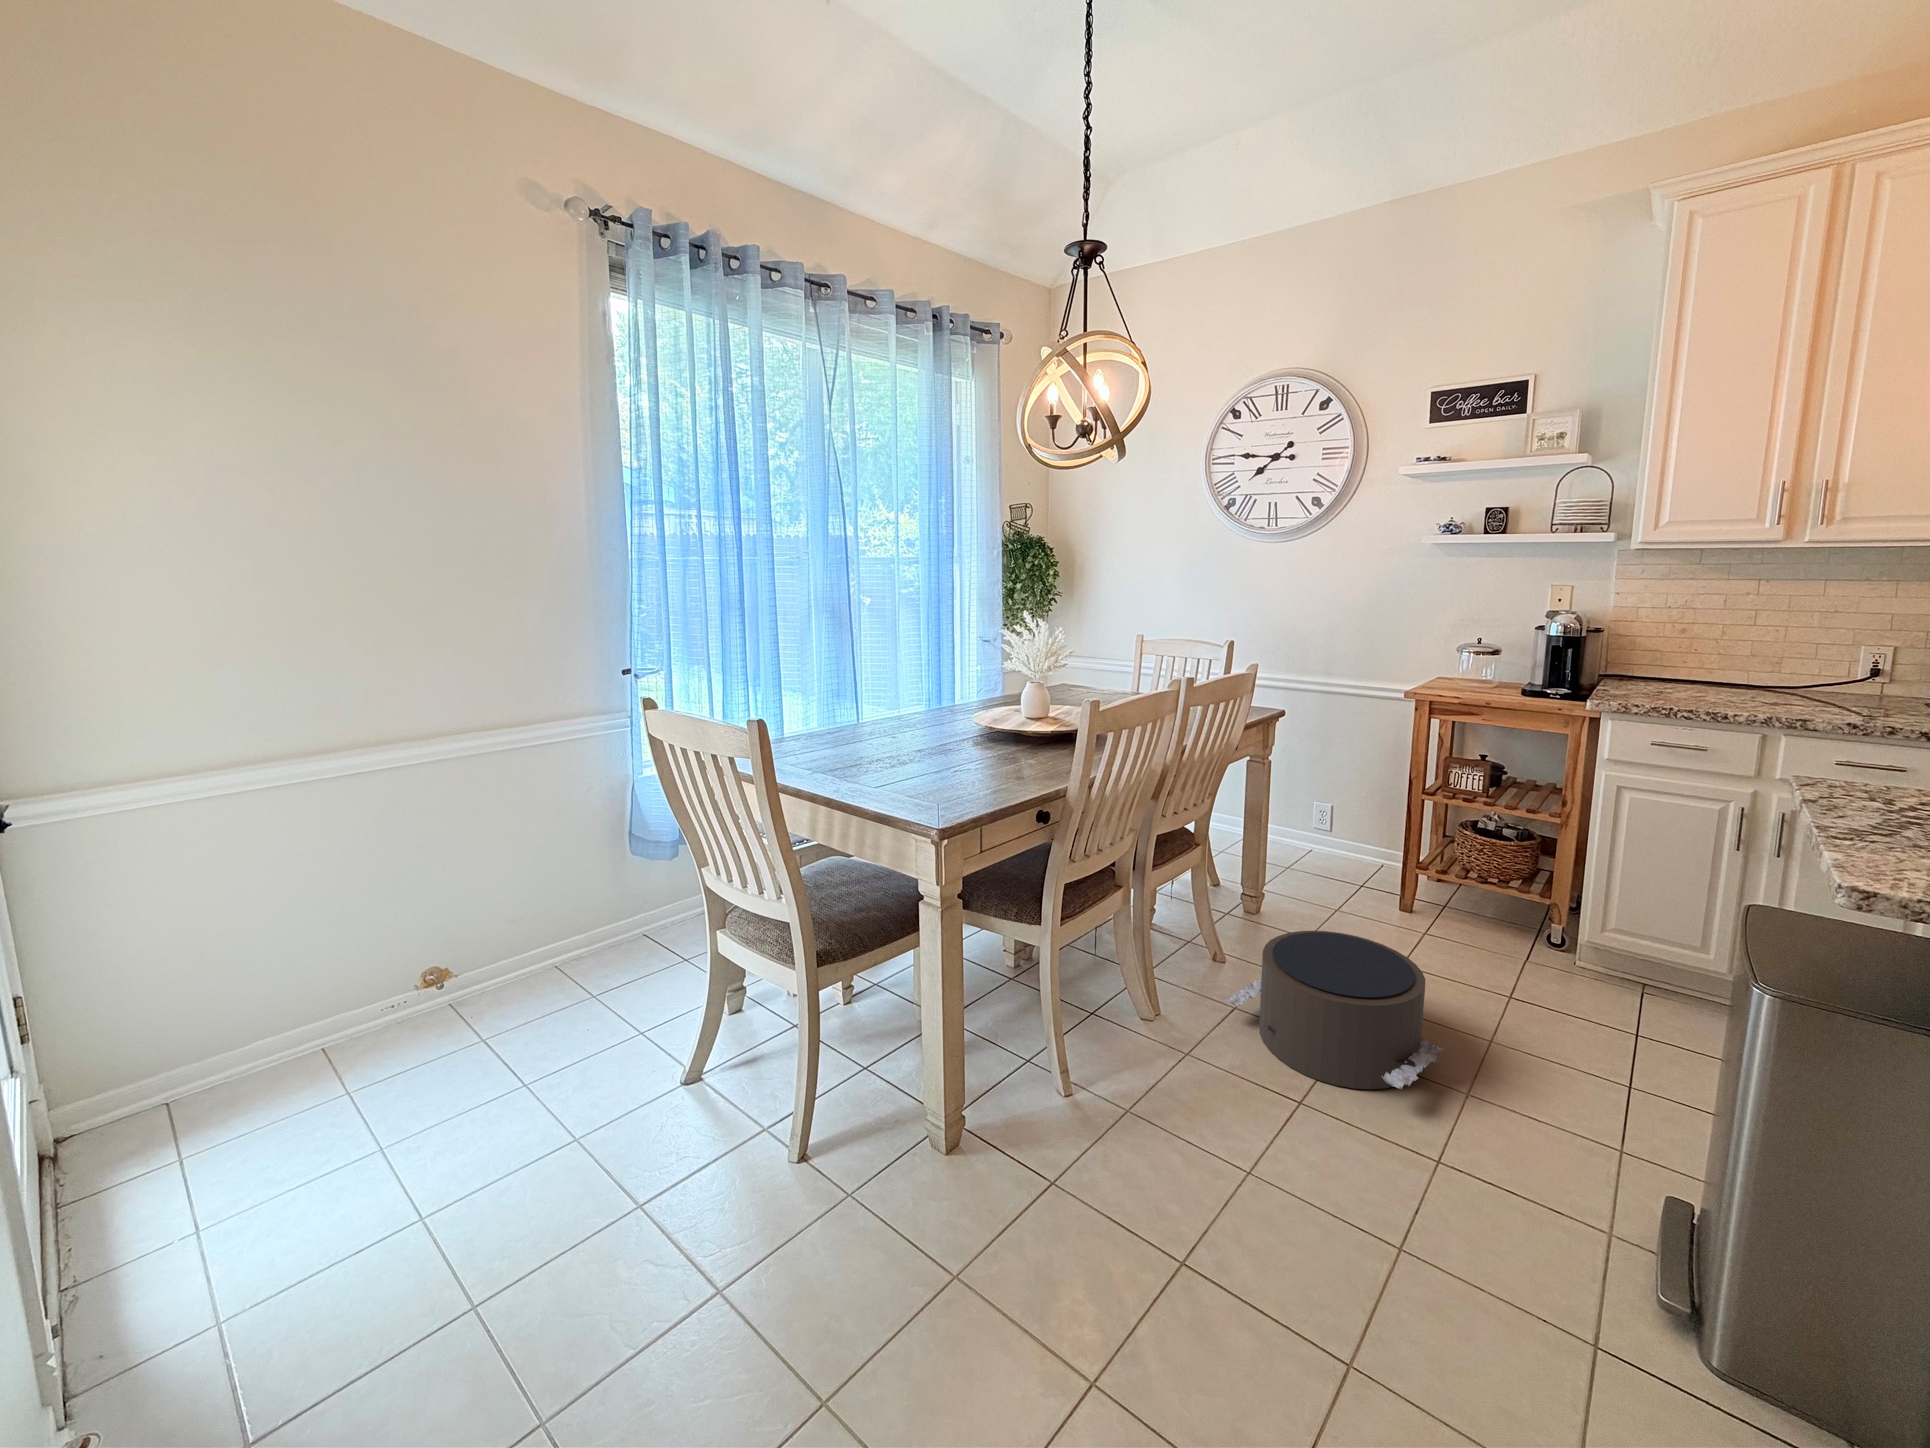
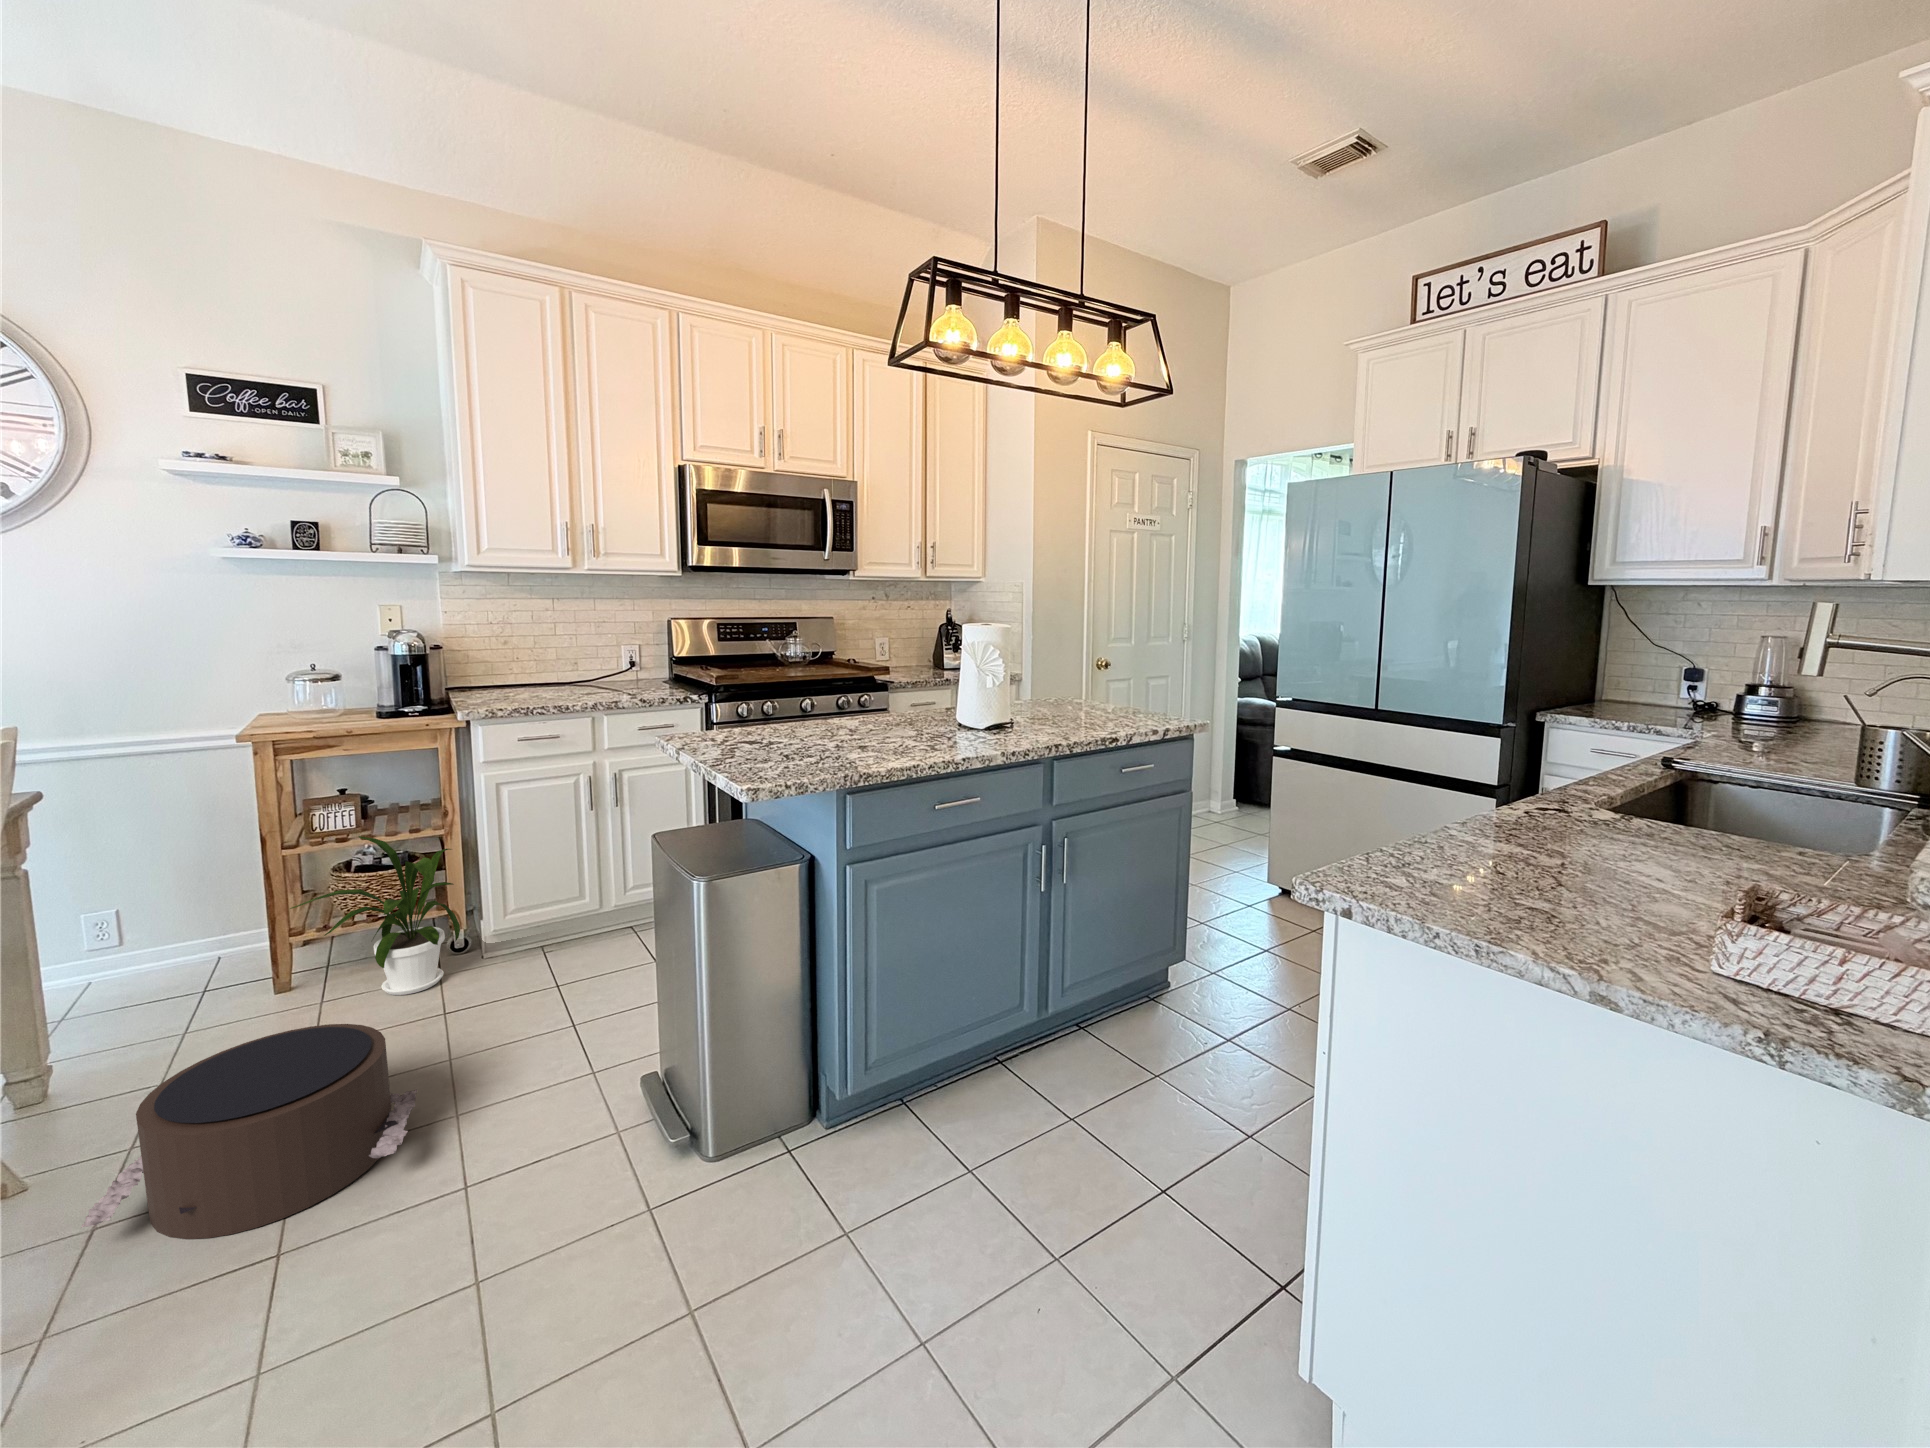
house plant: none [1412,800,1562,966] -> present [290,836,460,995]

